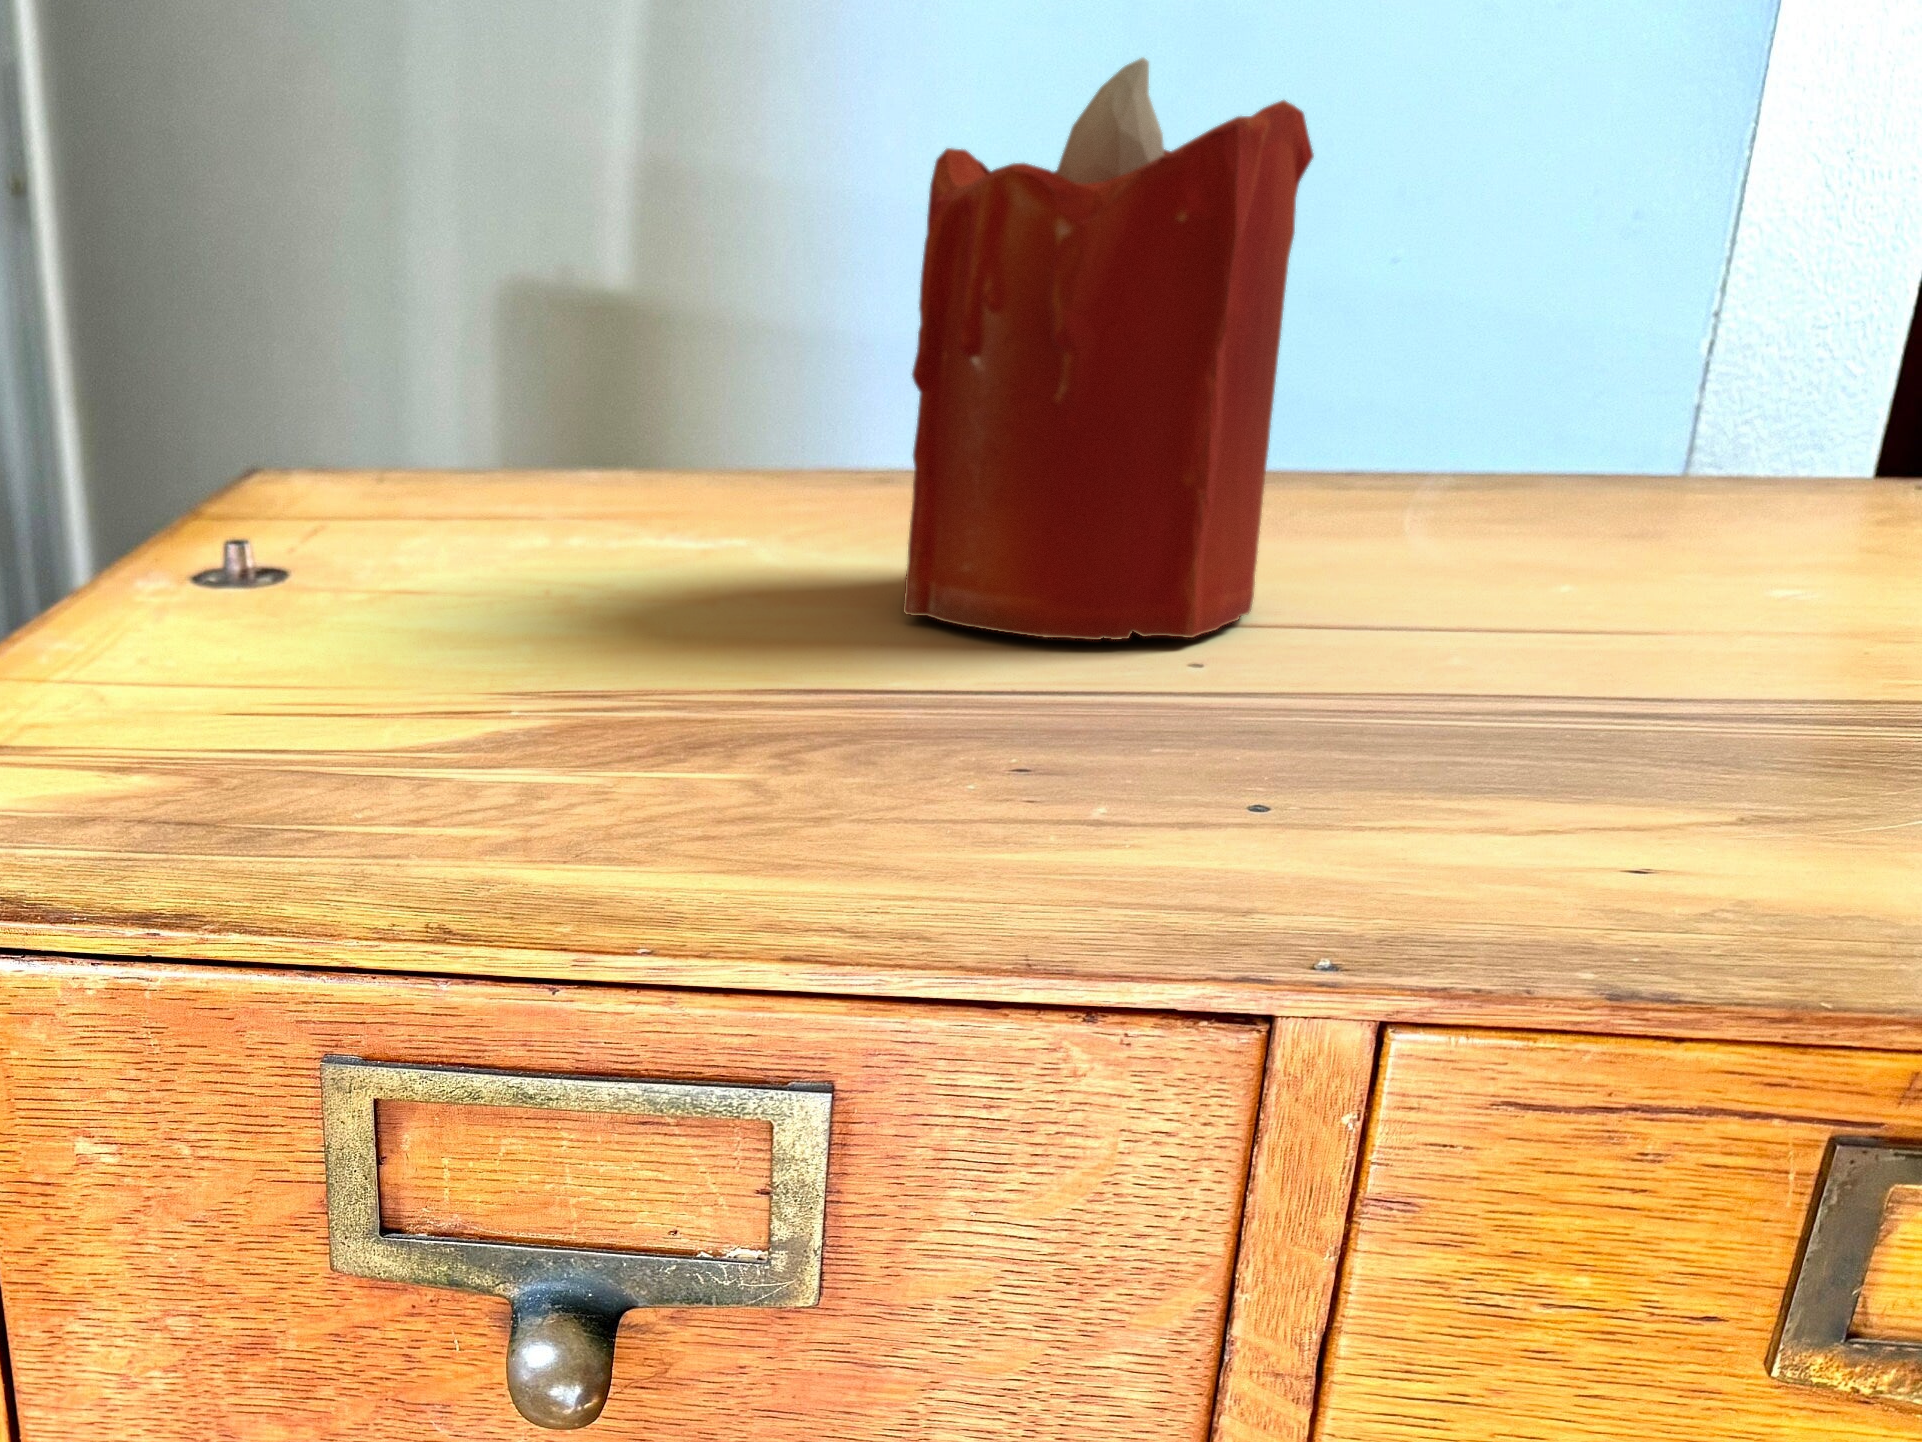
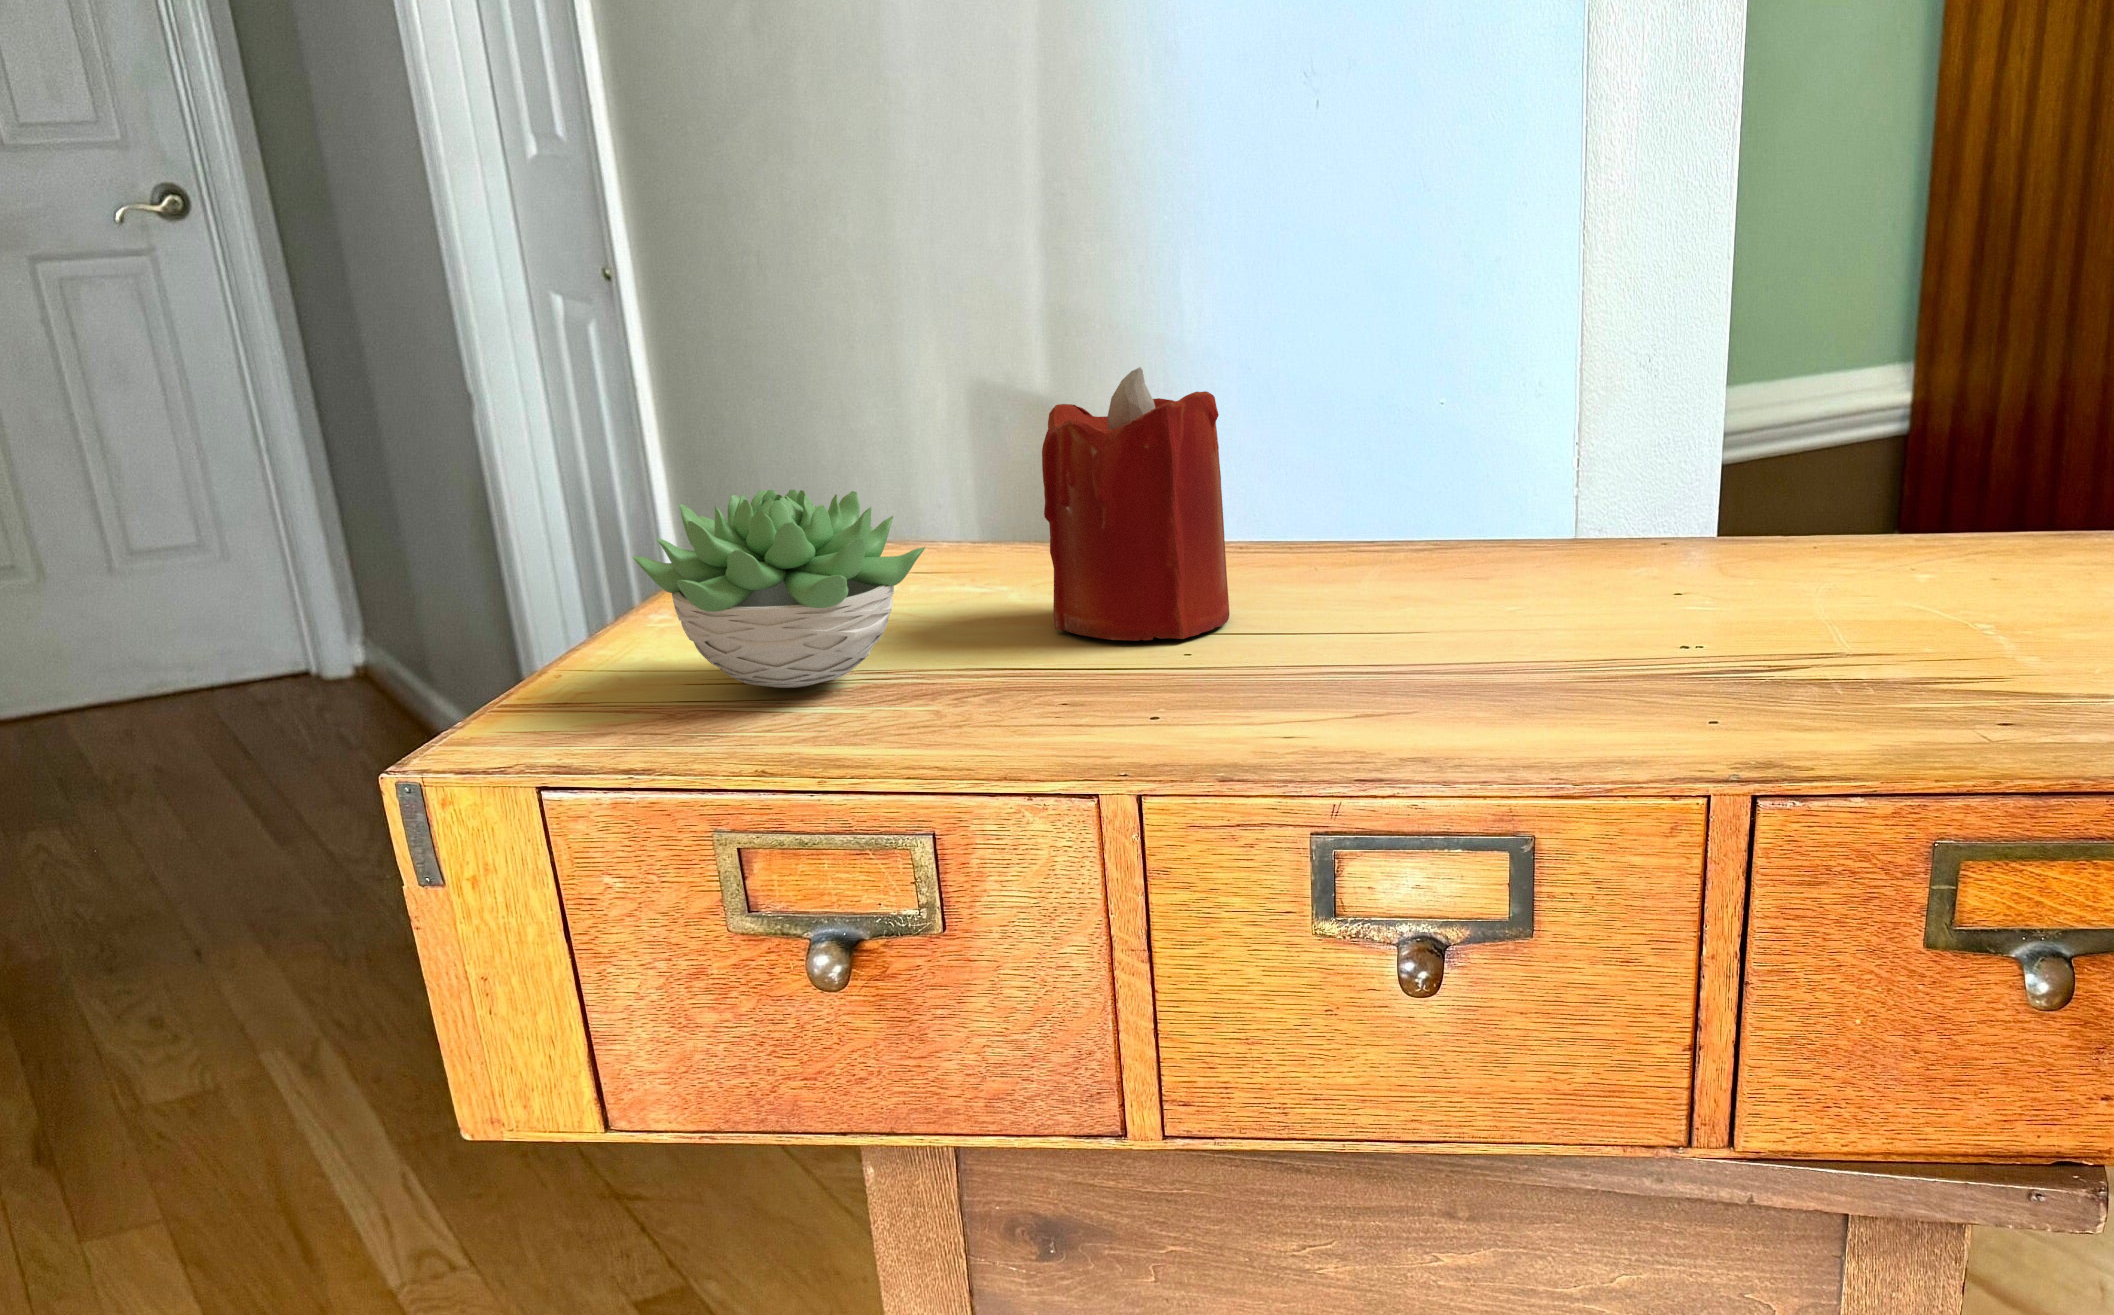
succulent plant: none [130,299,735,724] -> present [633,490,925,688]

